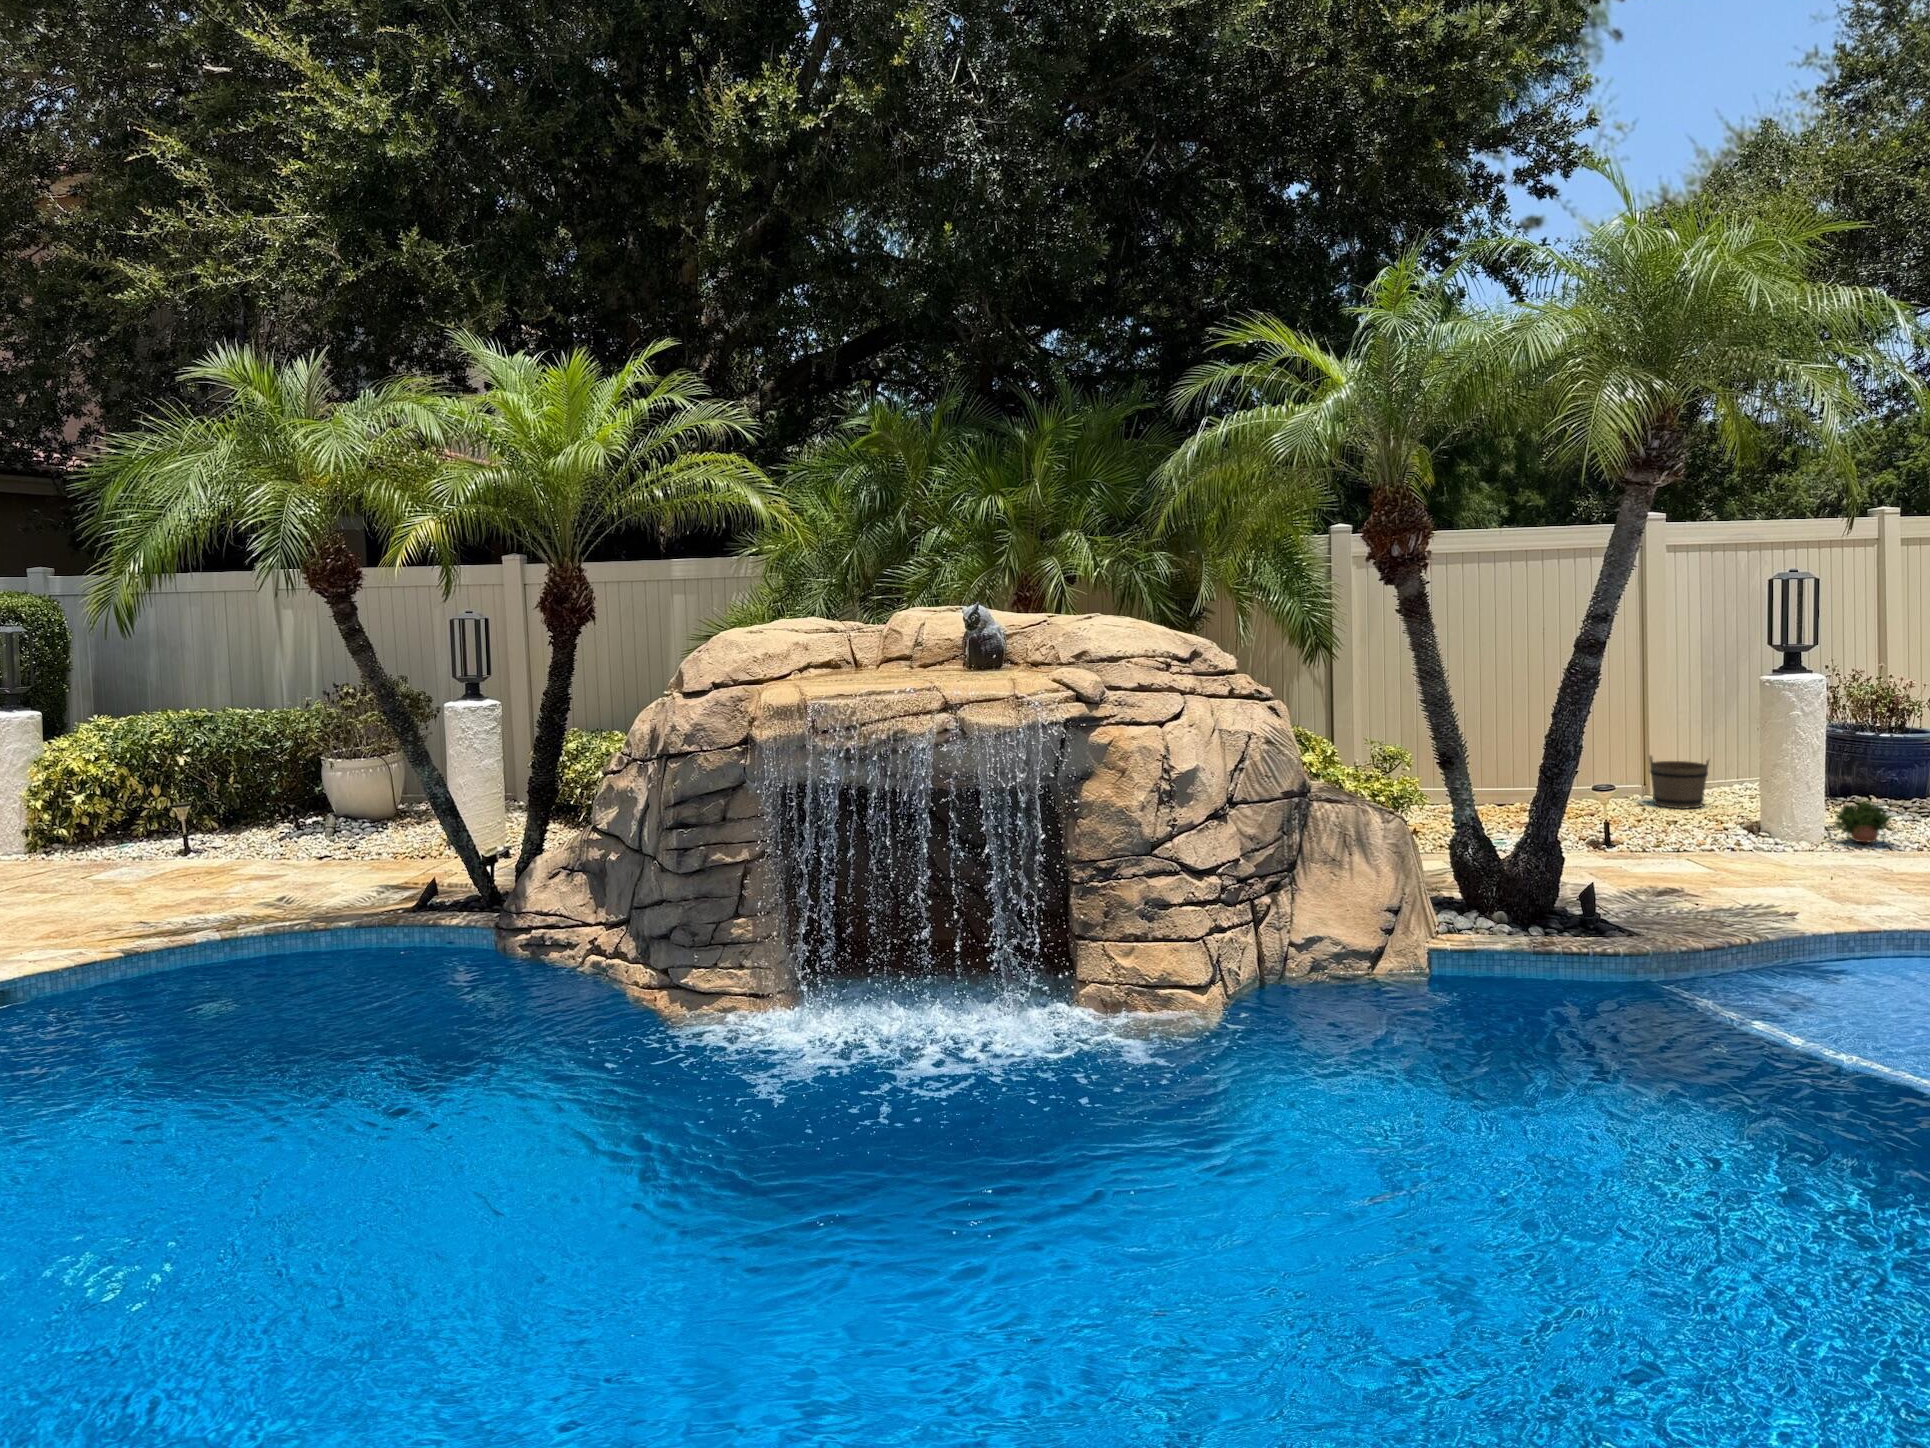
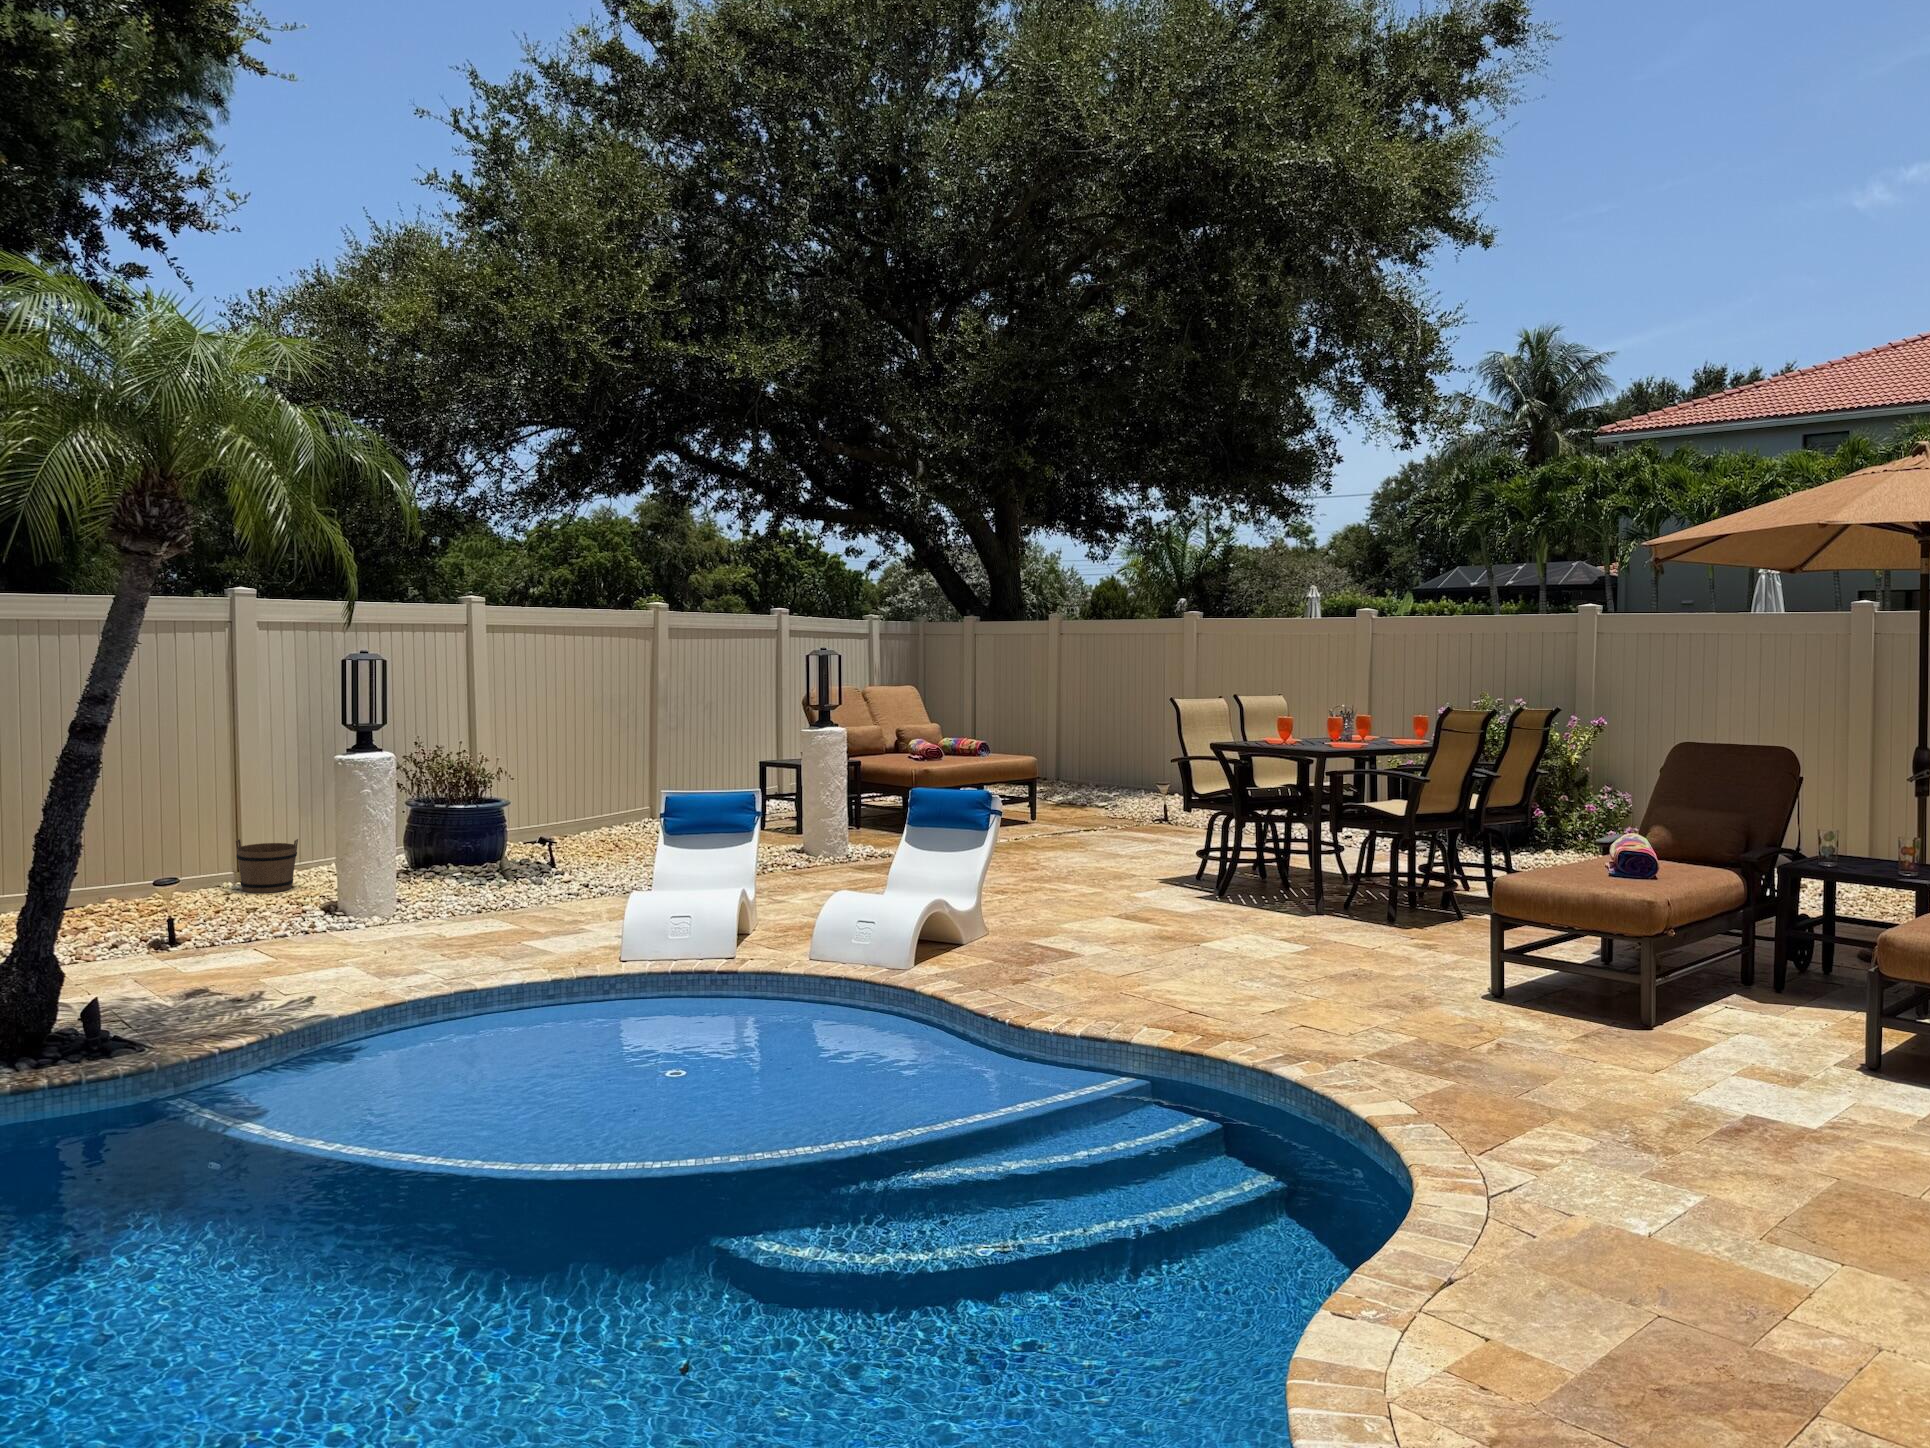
potted plant: present [1826,799,1897,842] -> none [394,869,461,912]

